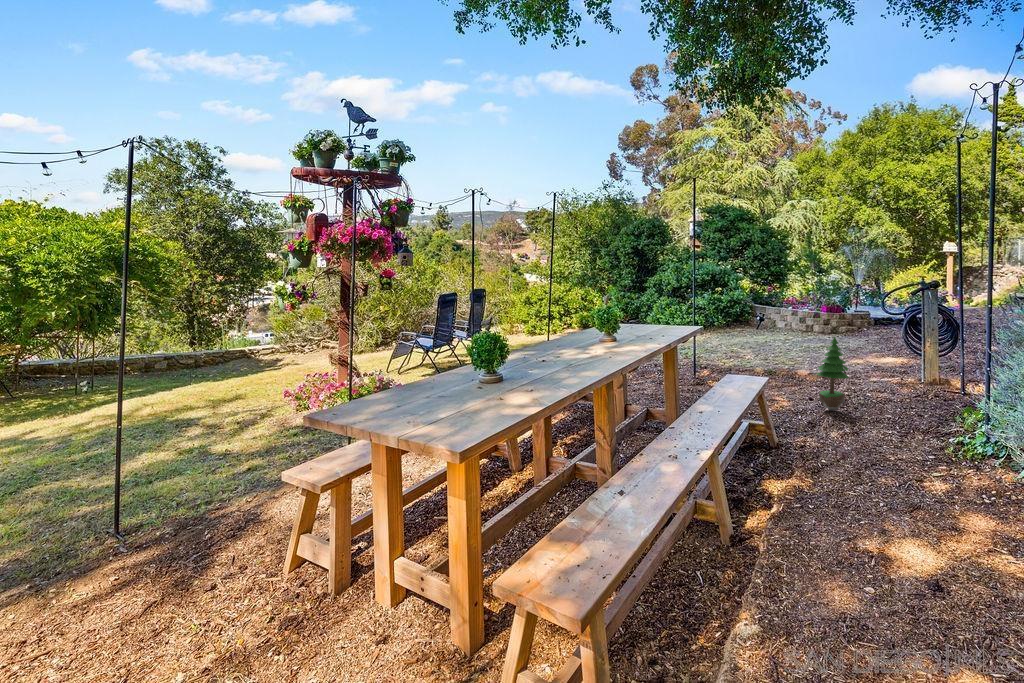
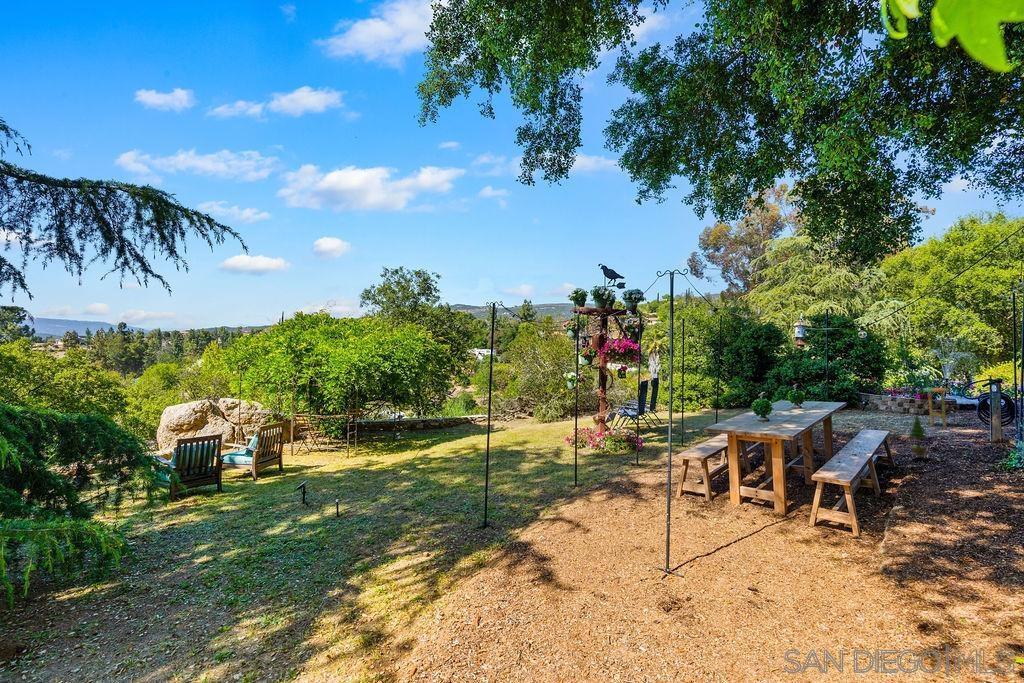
side table: none [837,295,871,350] -> present [924,388,949,427]

